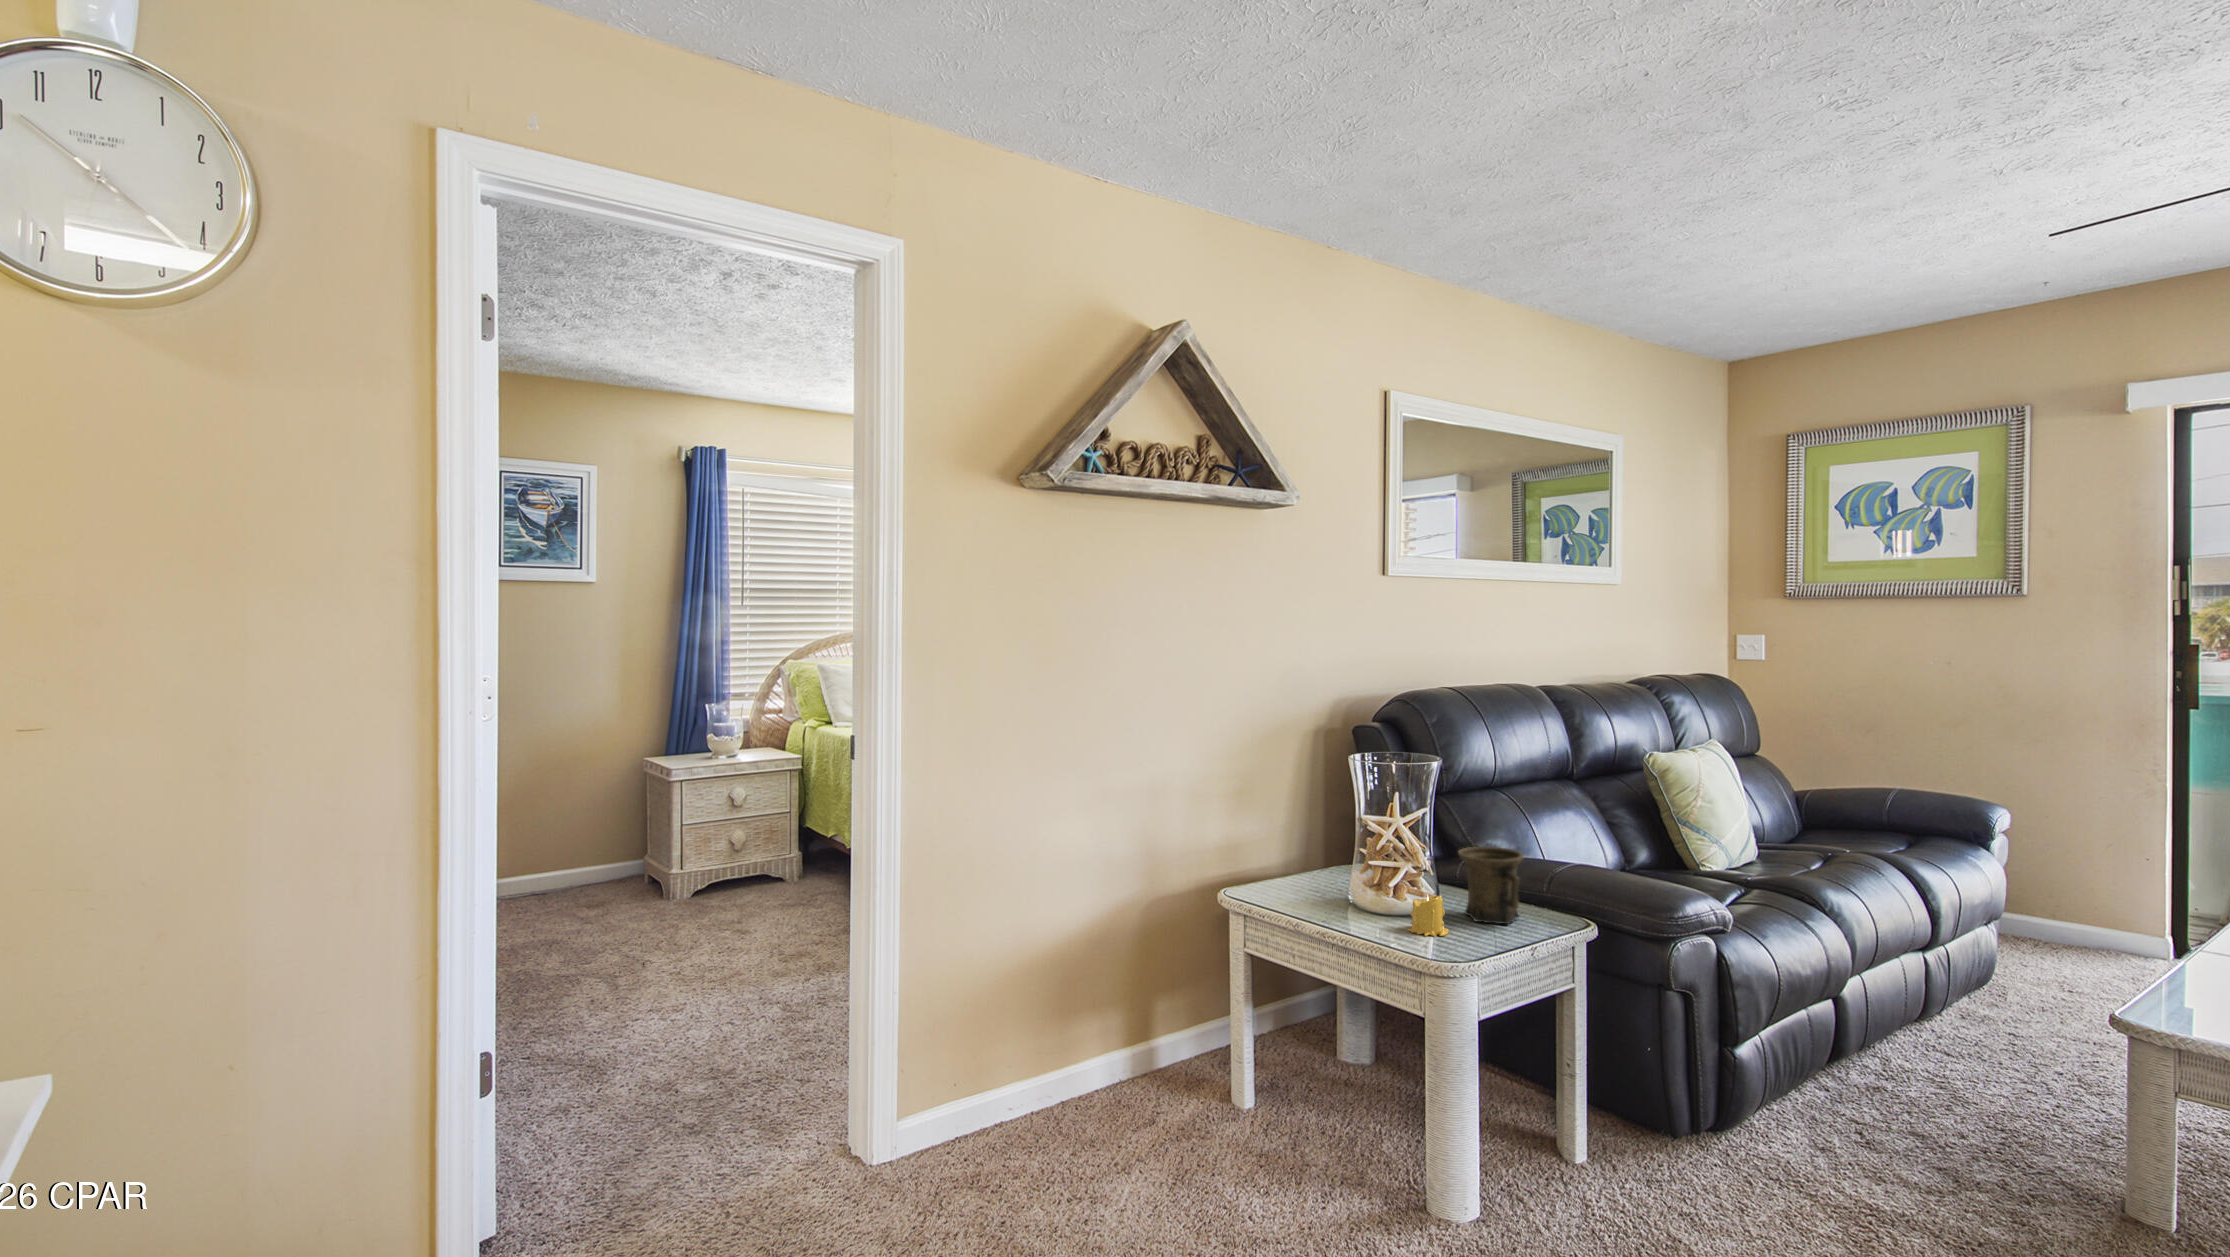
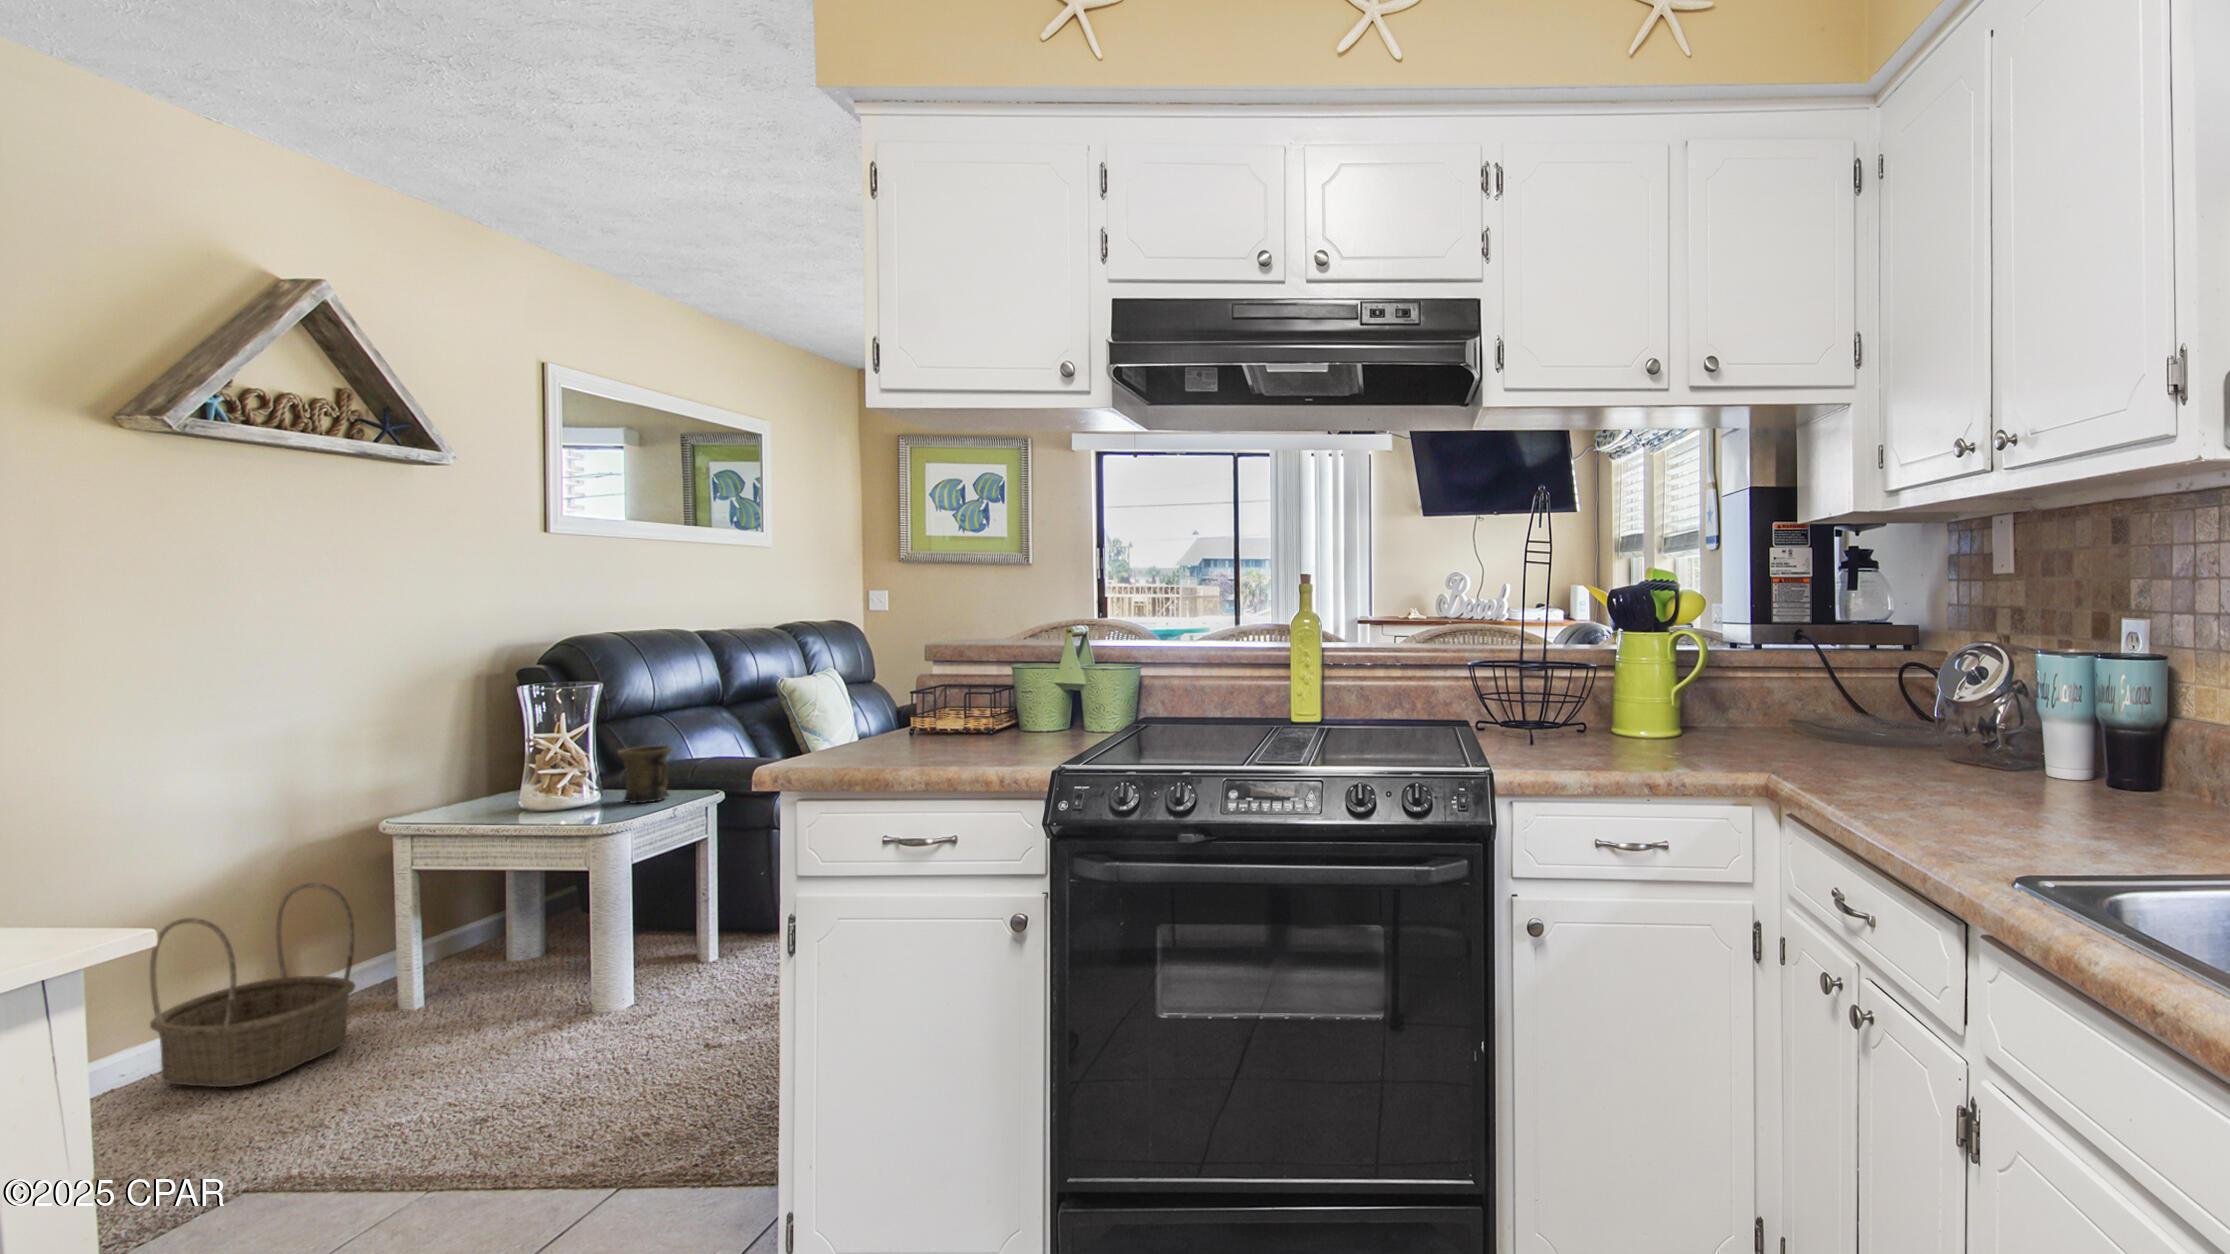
candle: present [1408,895,1448,937] -> none [573,783,609,816]
basket: none [1034,947,1195,1163] -> present [150,883,355,1087]

